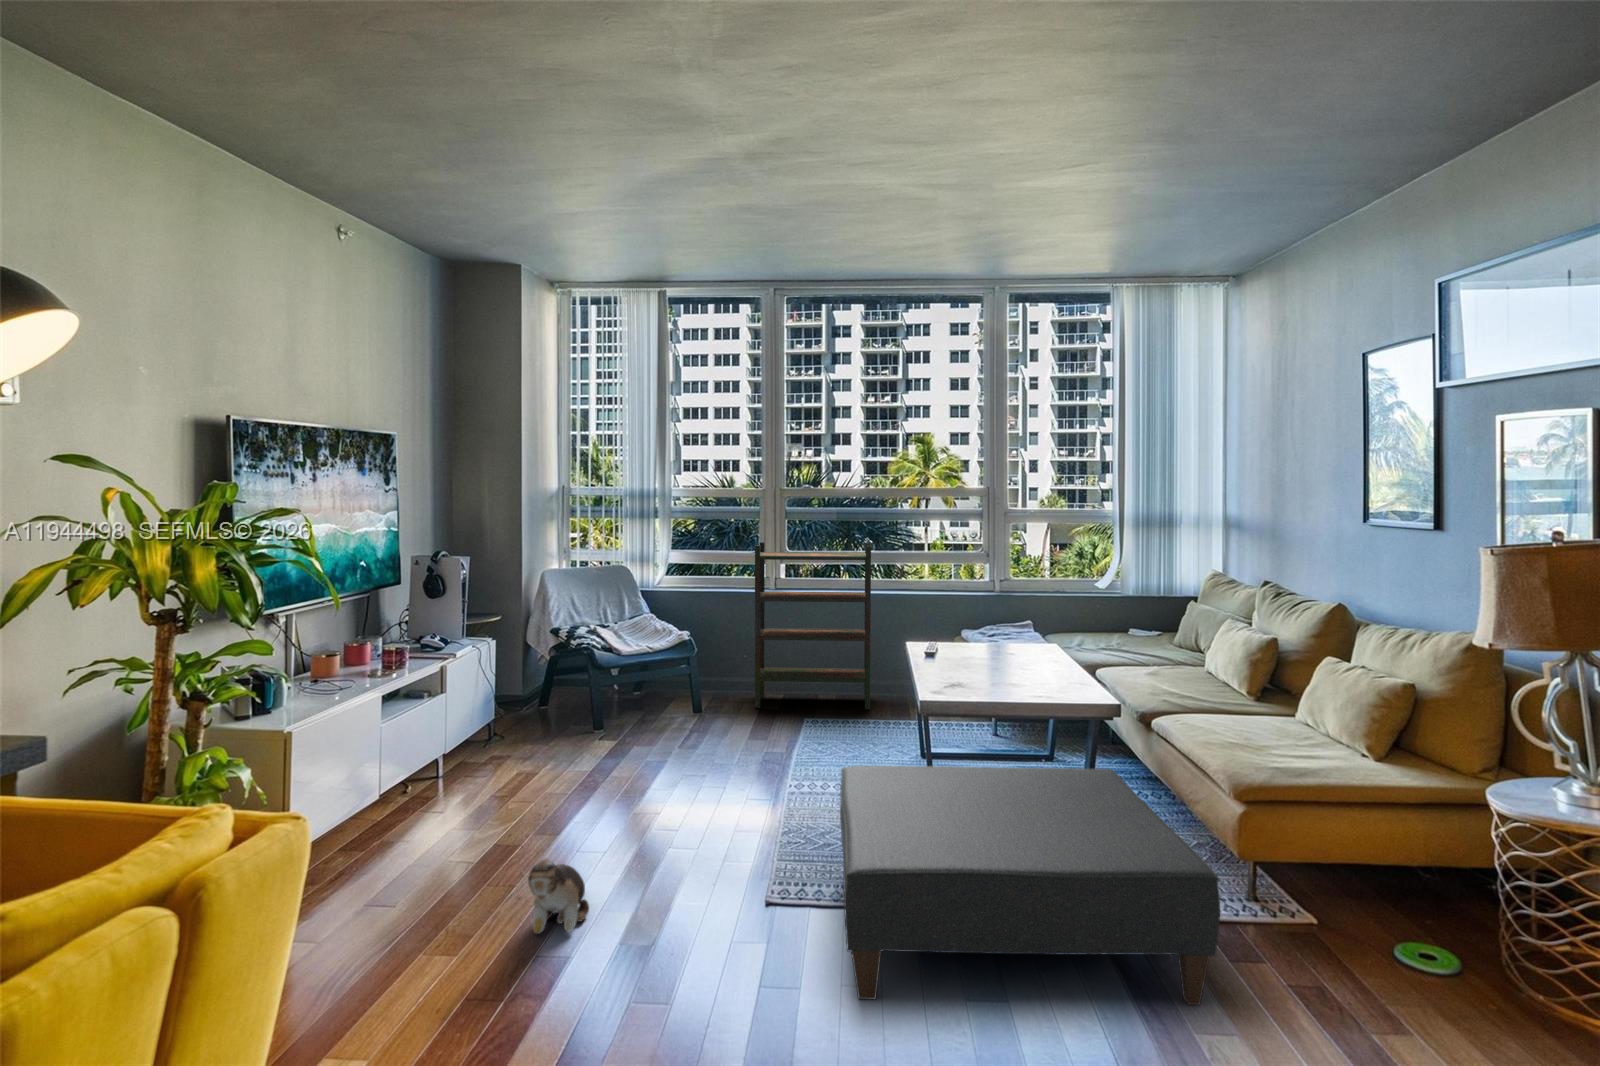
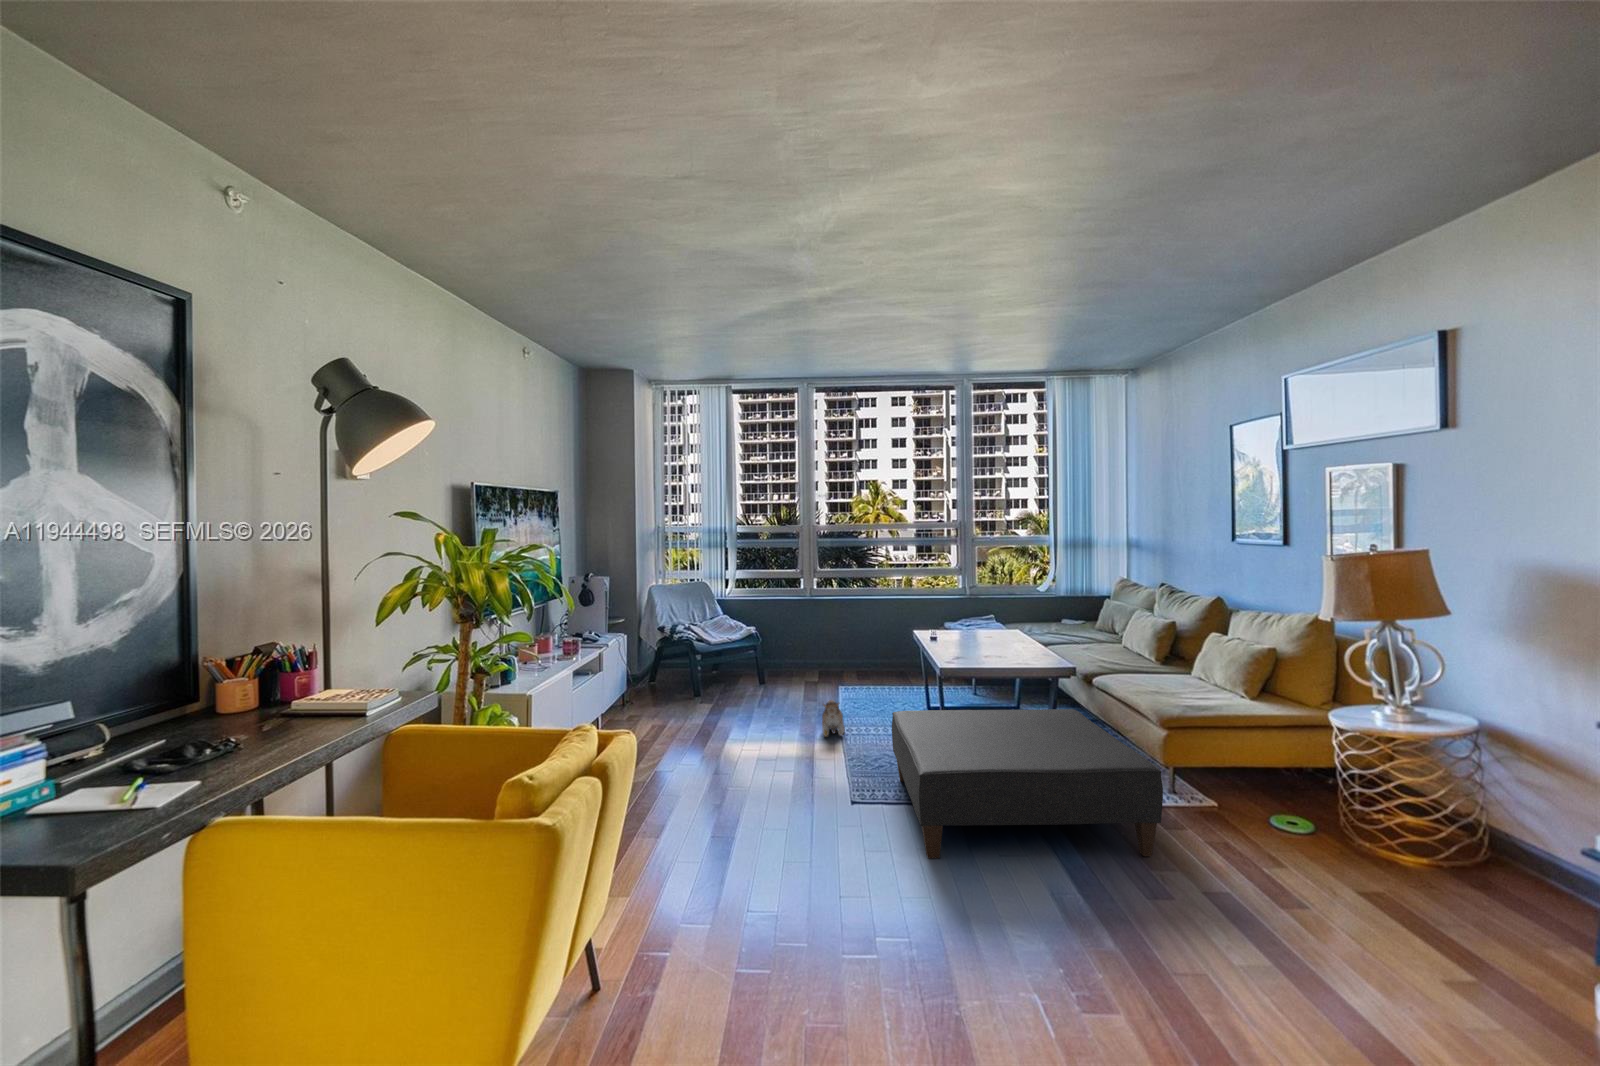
bookshelf: present [755,542,871,709] -> none [802,562,885,680]
plush toy: present [522,859,589,934] -> present [822,700,845,737]

